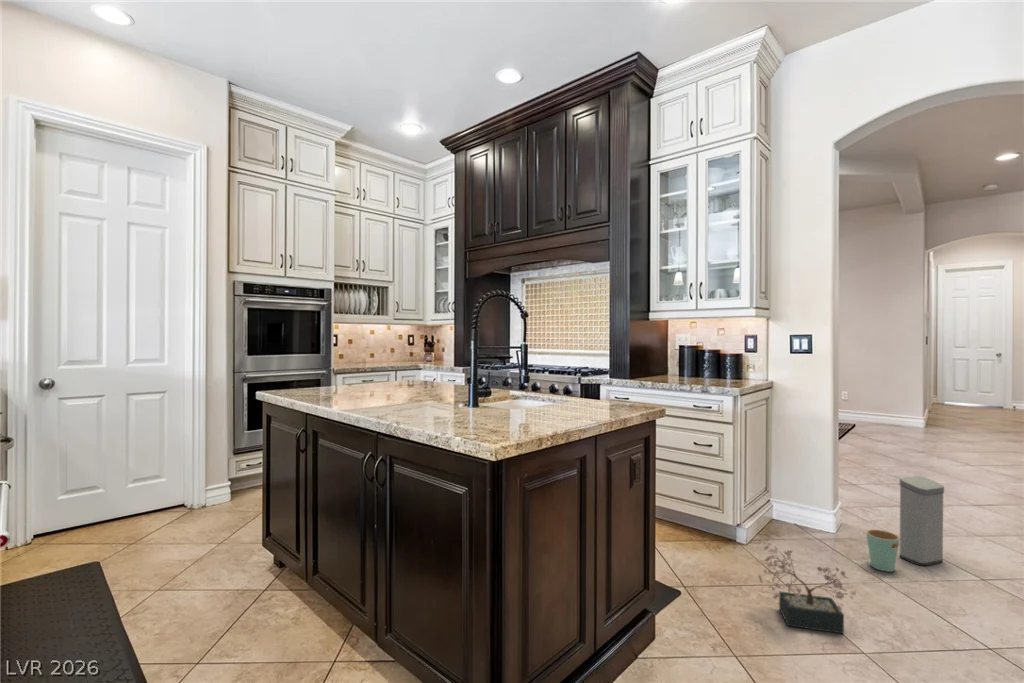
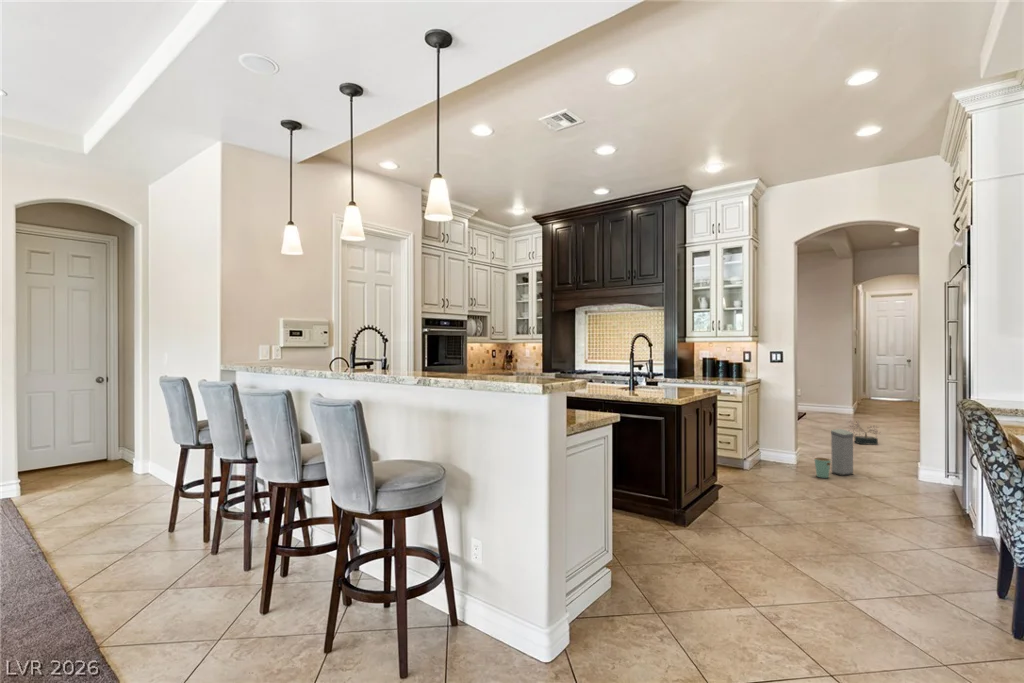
decorative plant: present [759,543,856,633] -> present [849,422,878,445]

